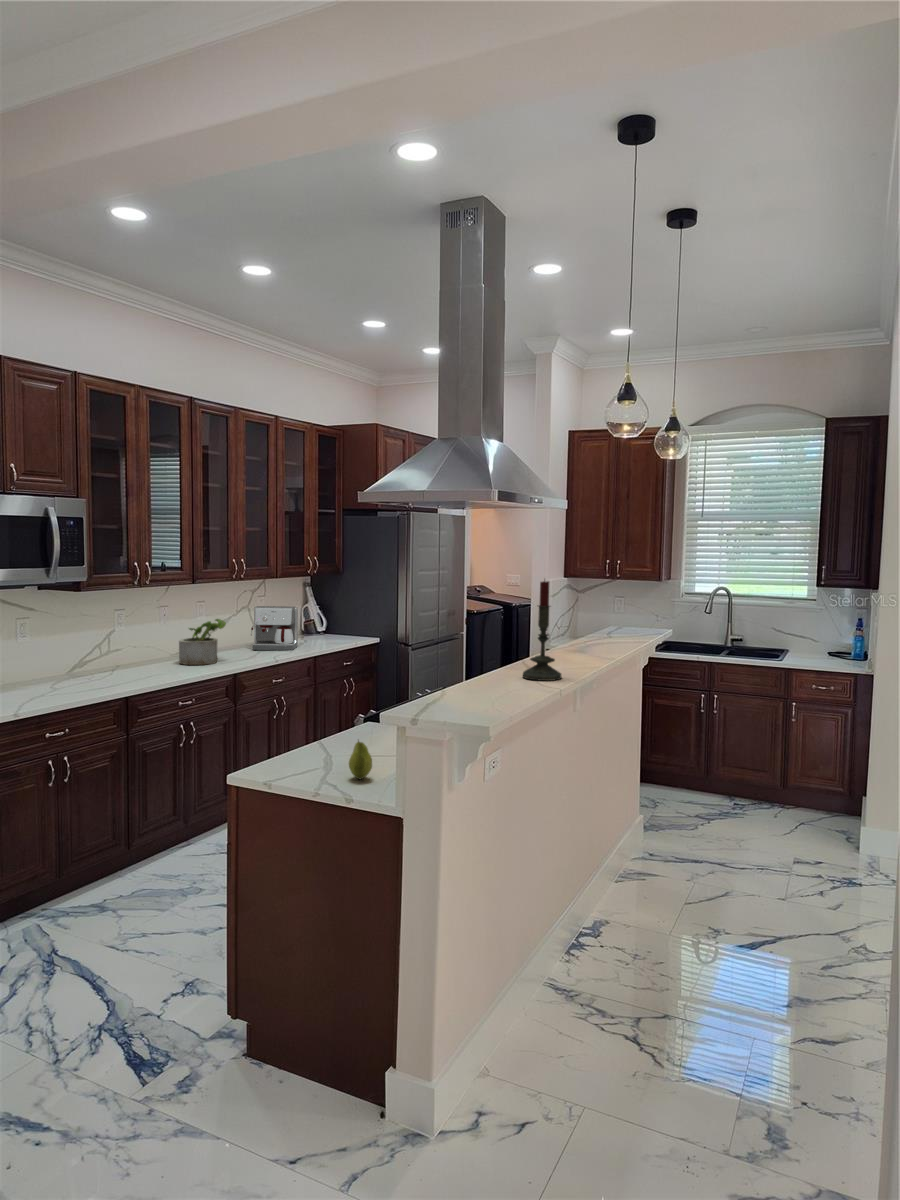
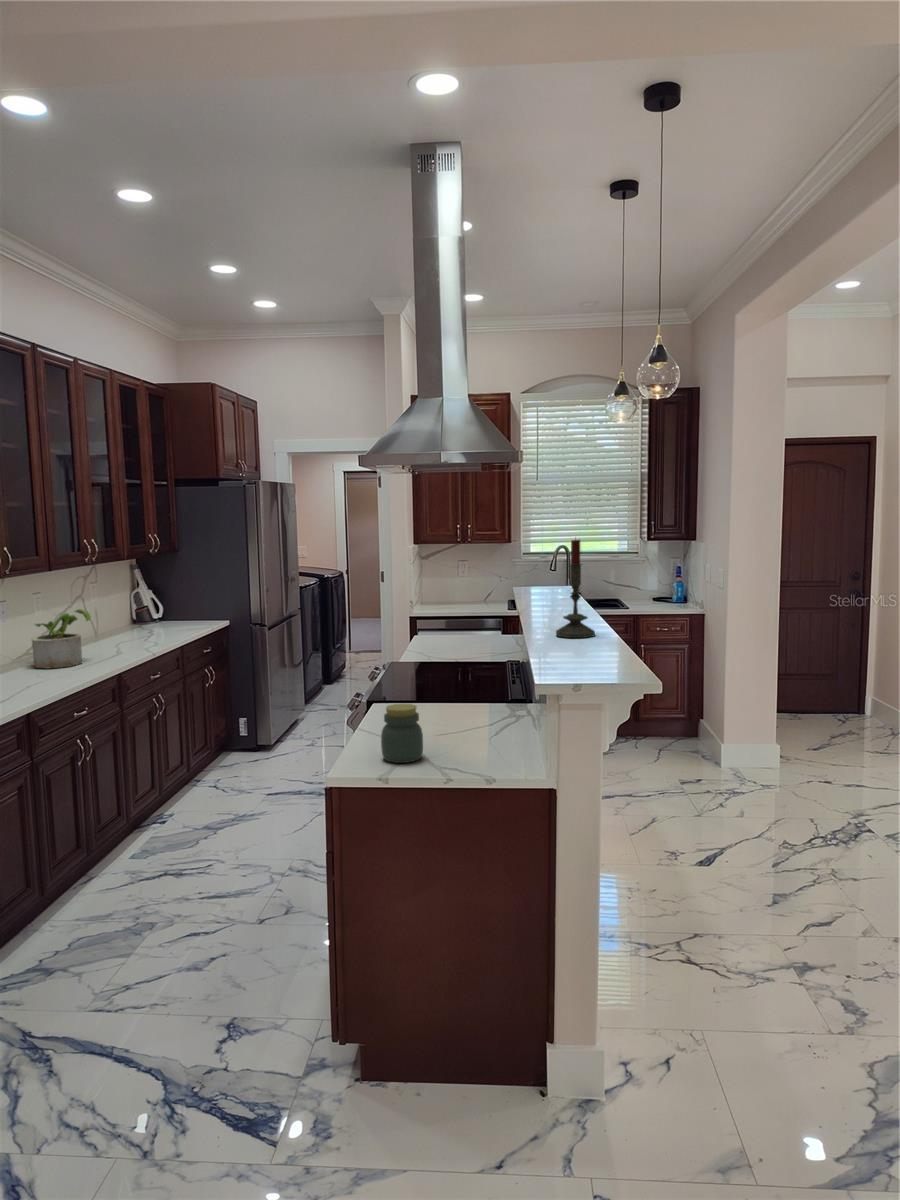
coffee maker: present [251,606,298,650] -> none [93,590,151,645]
jar: none [288,722,327,776] -> present [381,704,423,763]
fruit: present [349,741,372,779] -> none [452,714,479,757]

